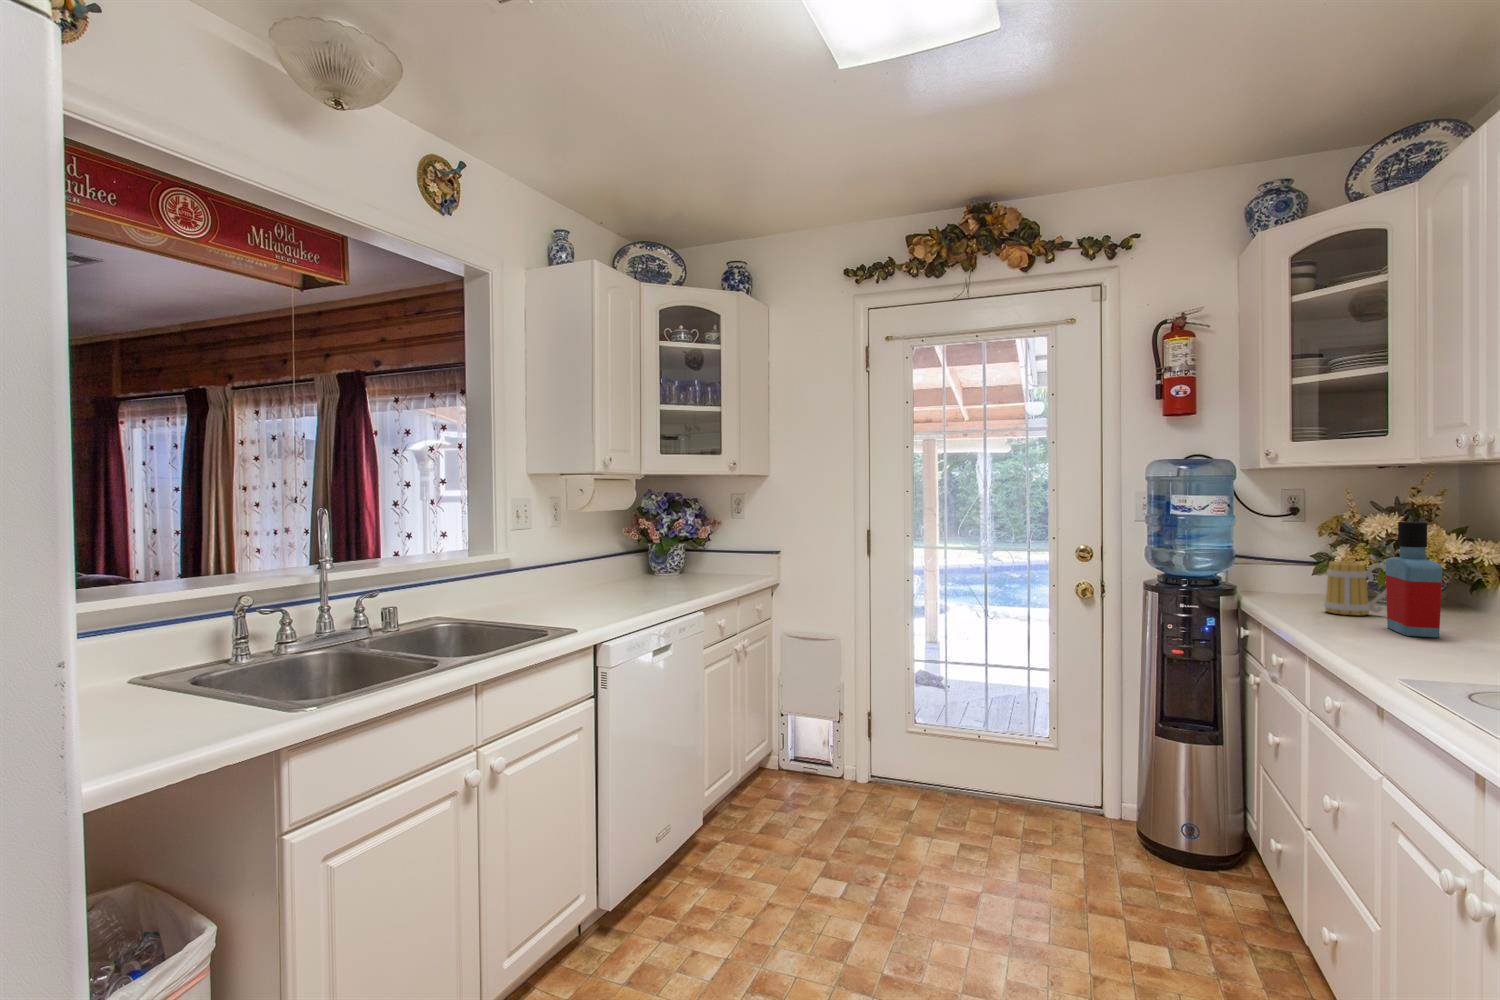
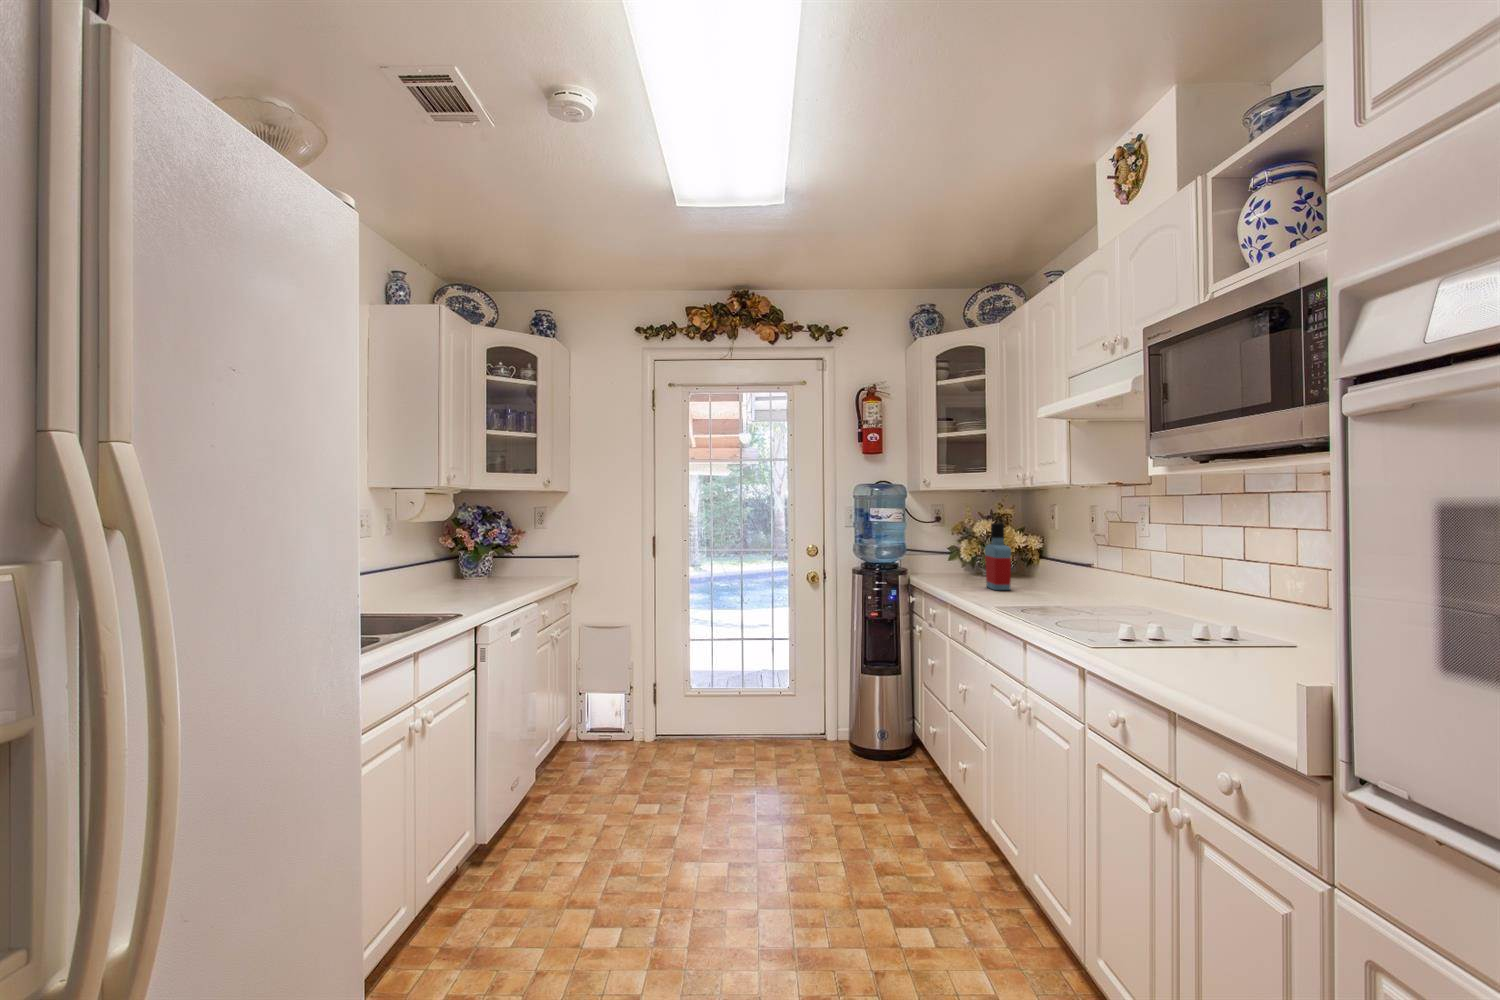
mug: present [1324,561,1386,615] -> none [955,549,989,582]

